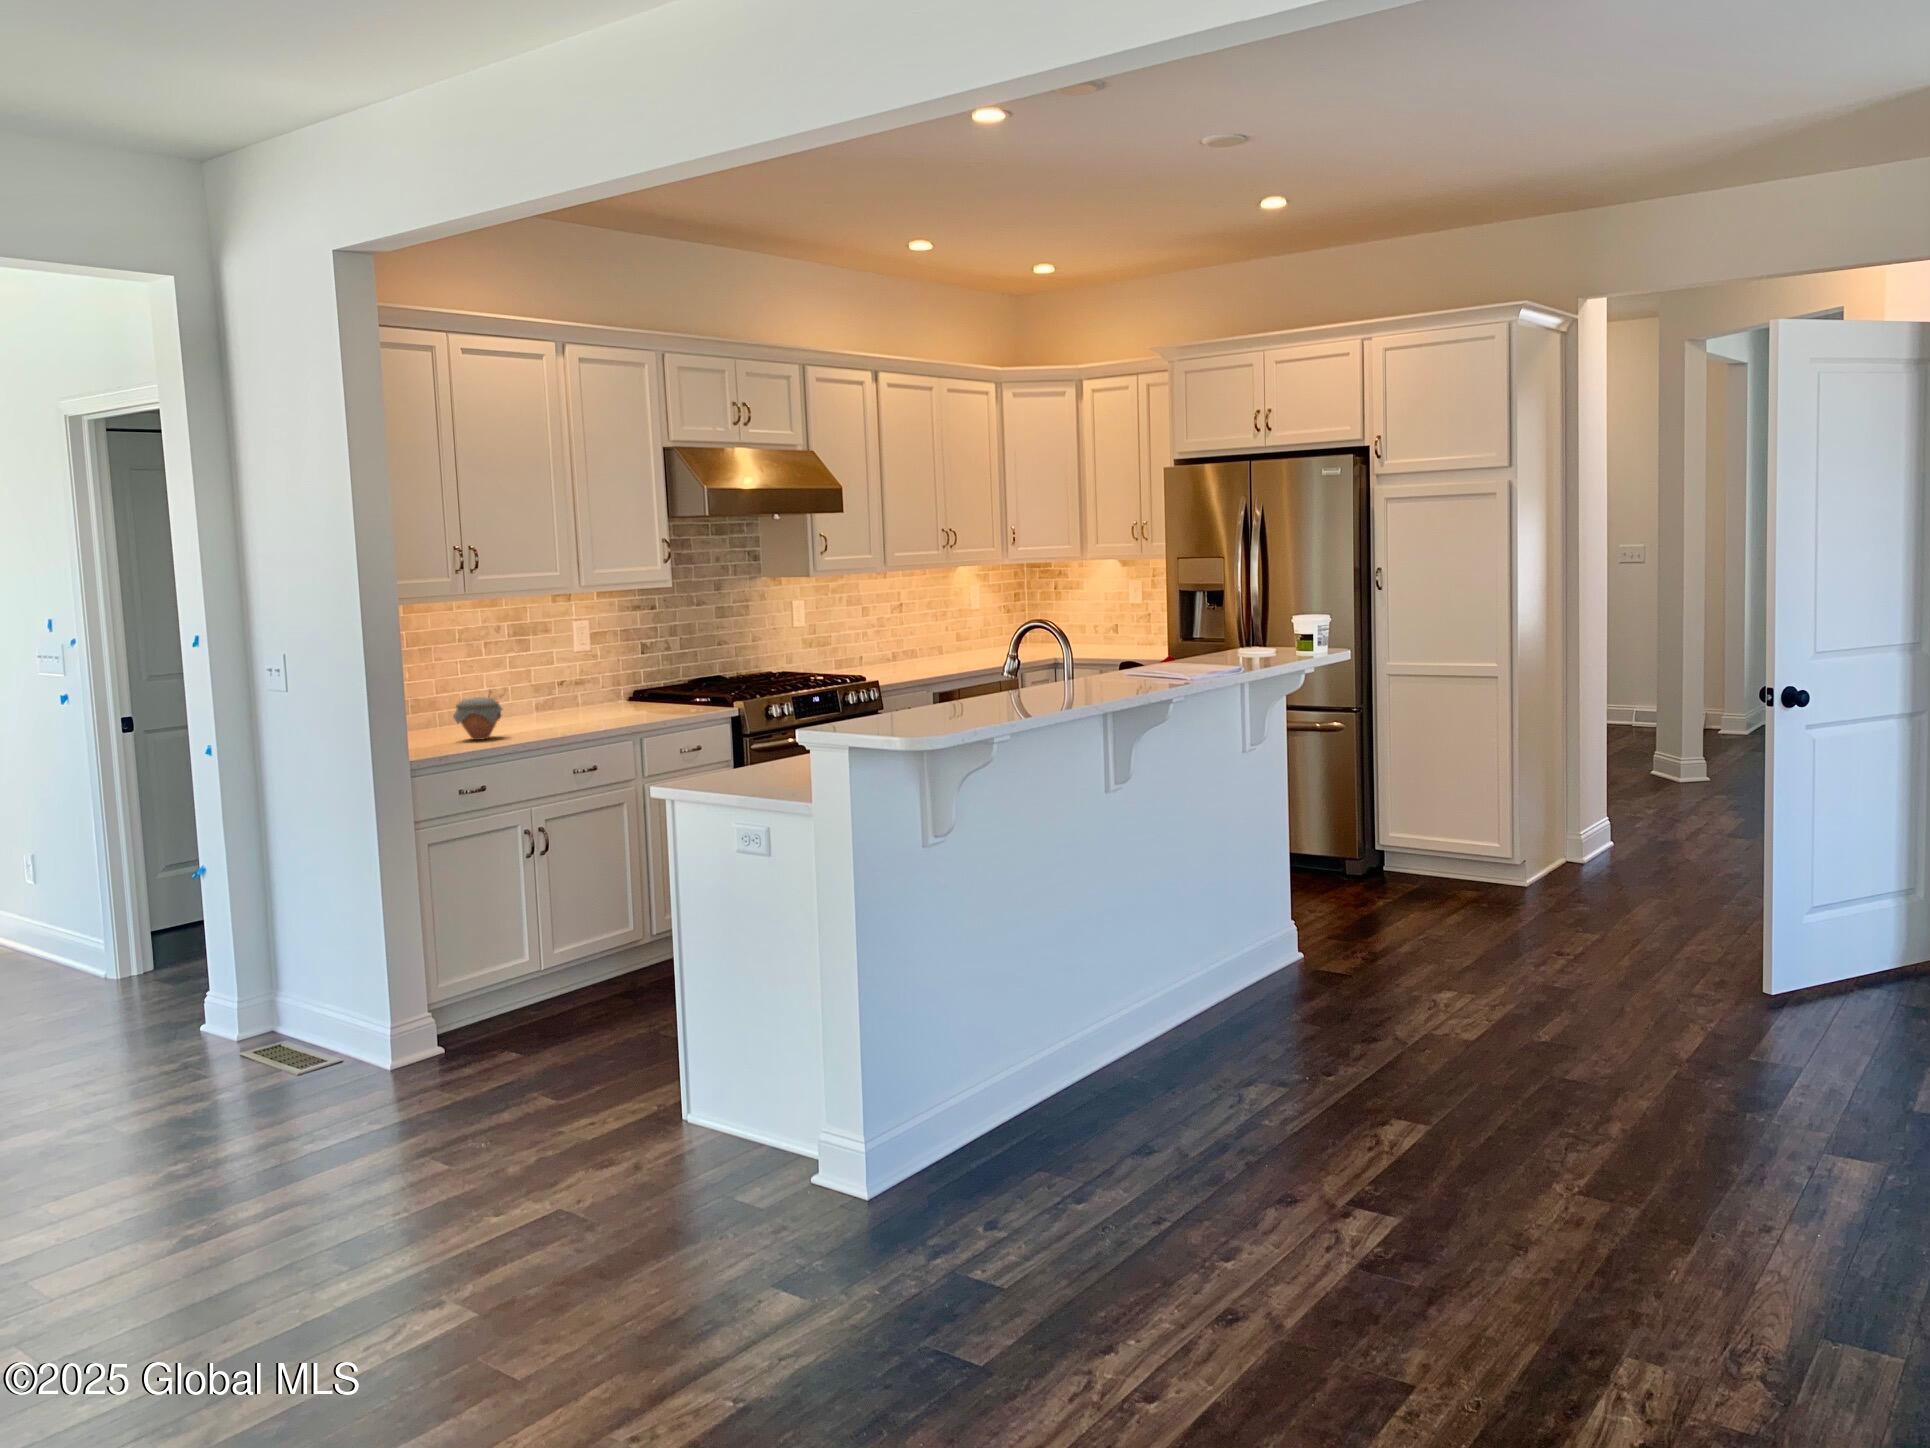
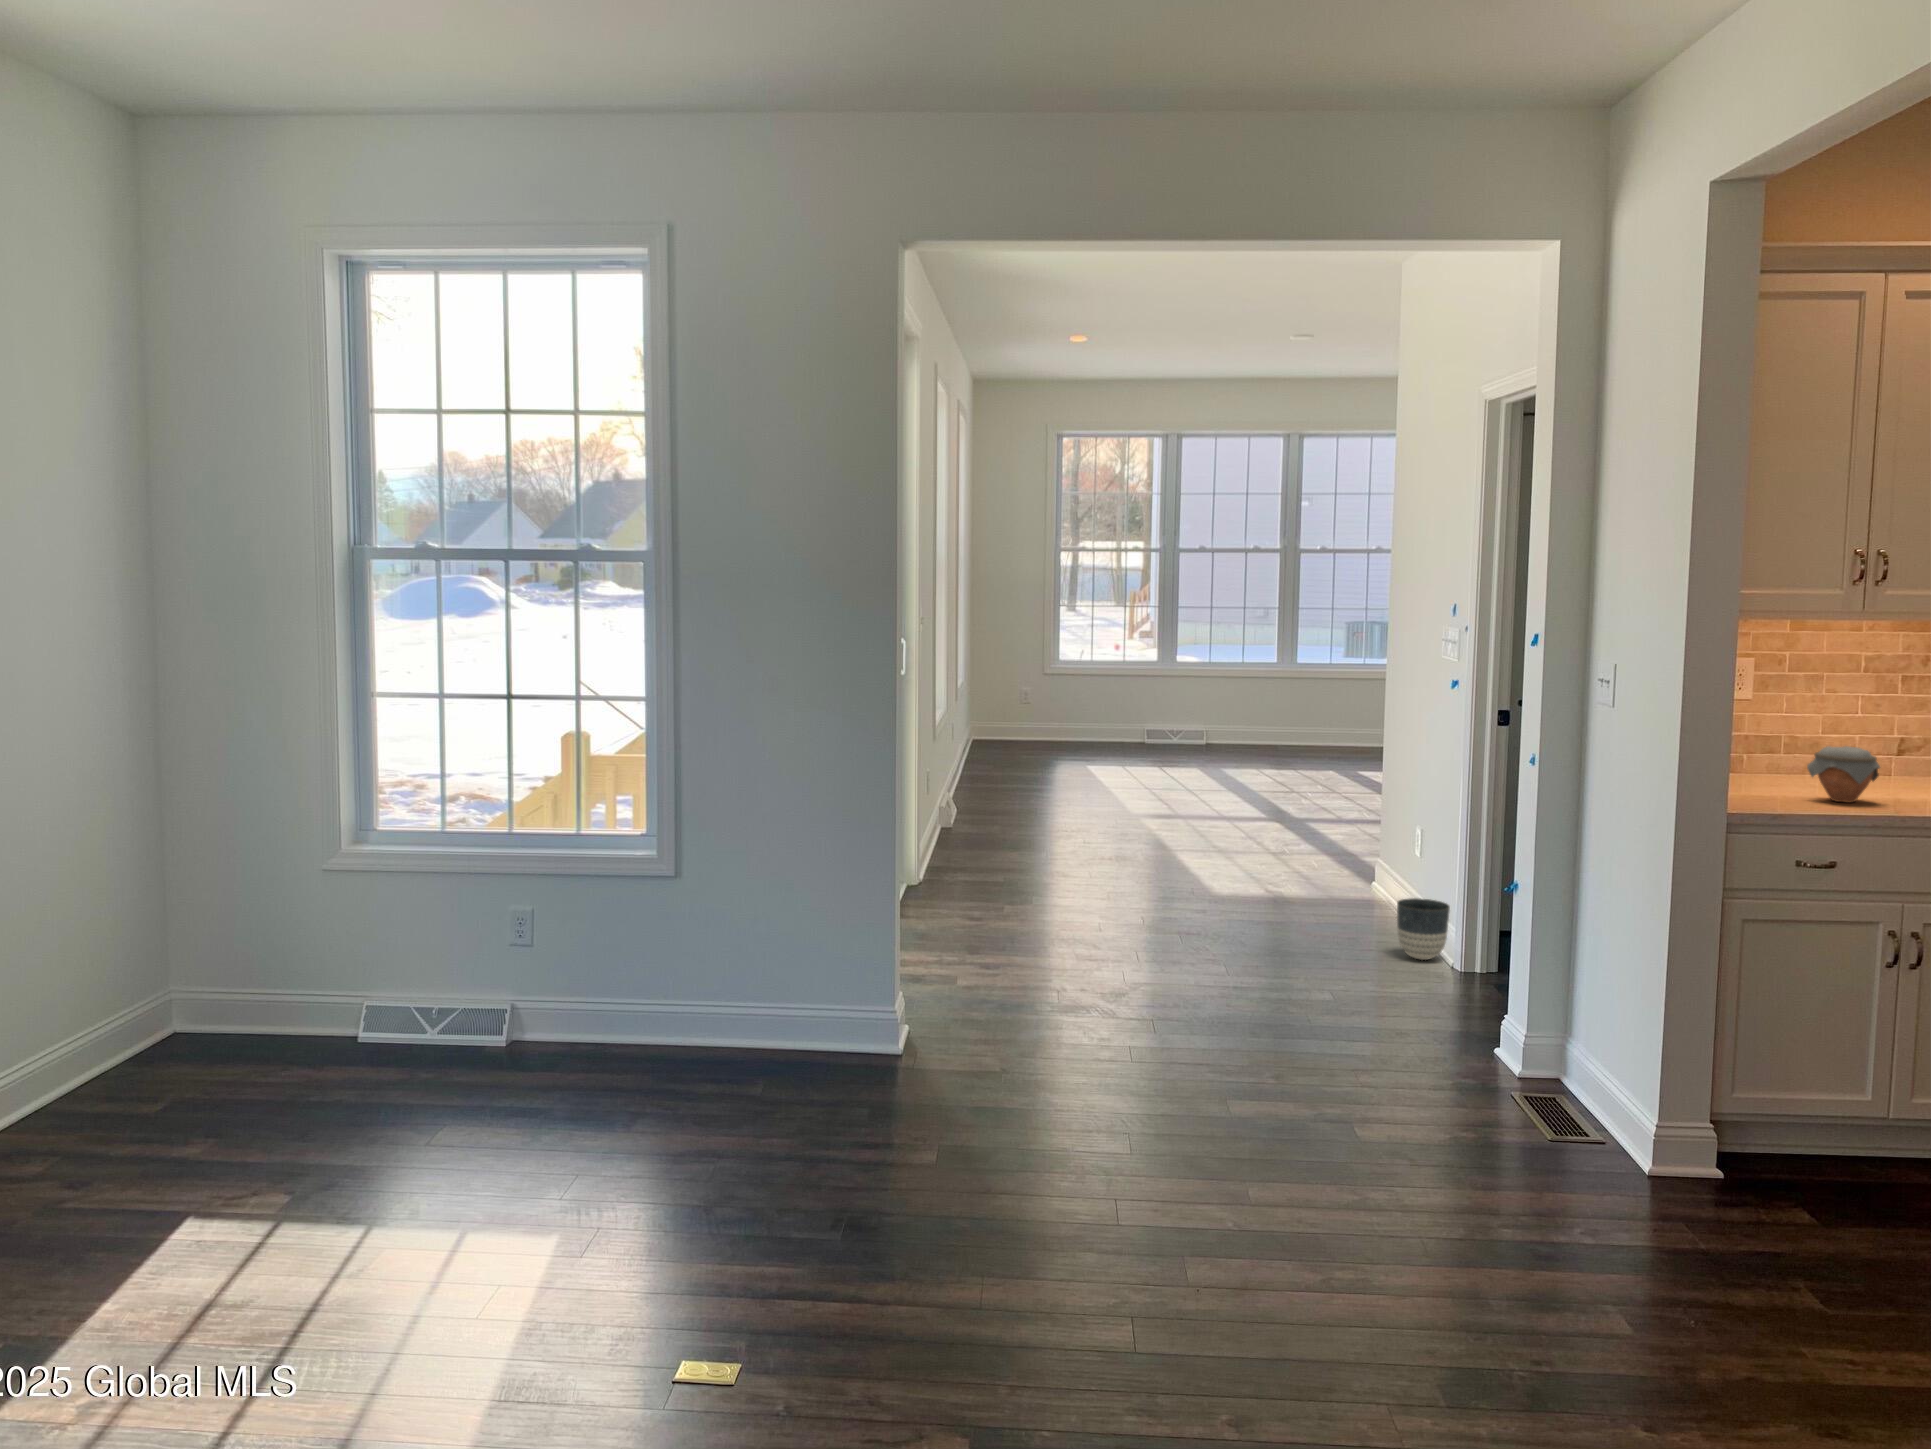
planter: none [36,919,99,983] -> present [1397,898,1450,960]

